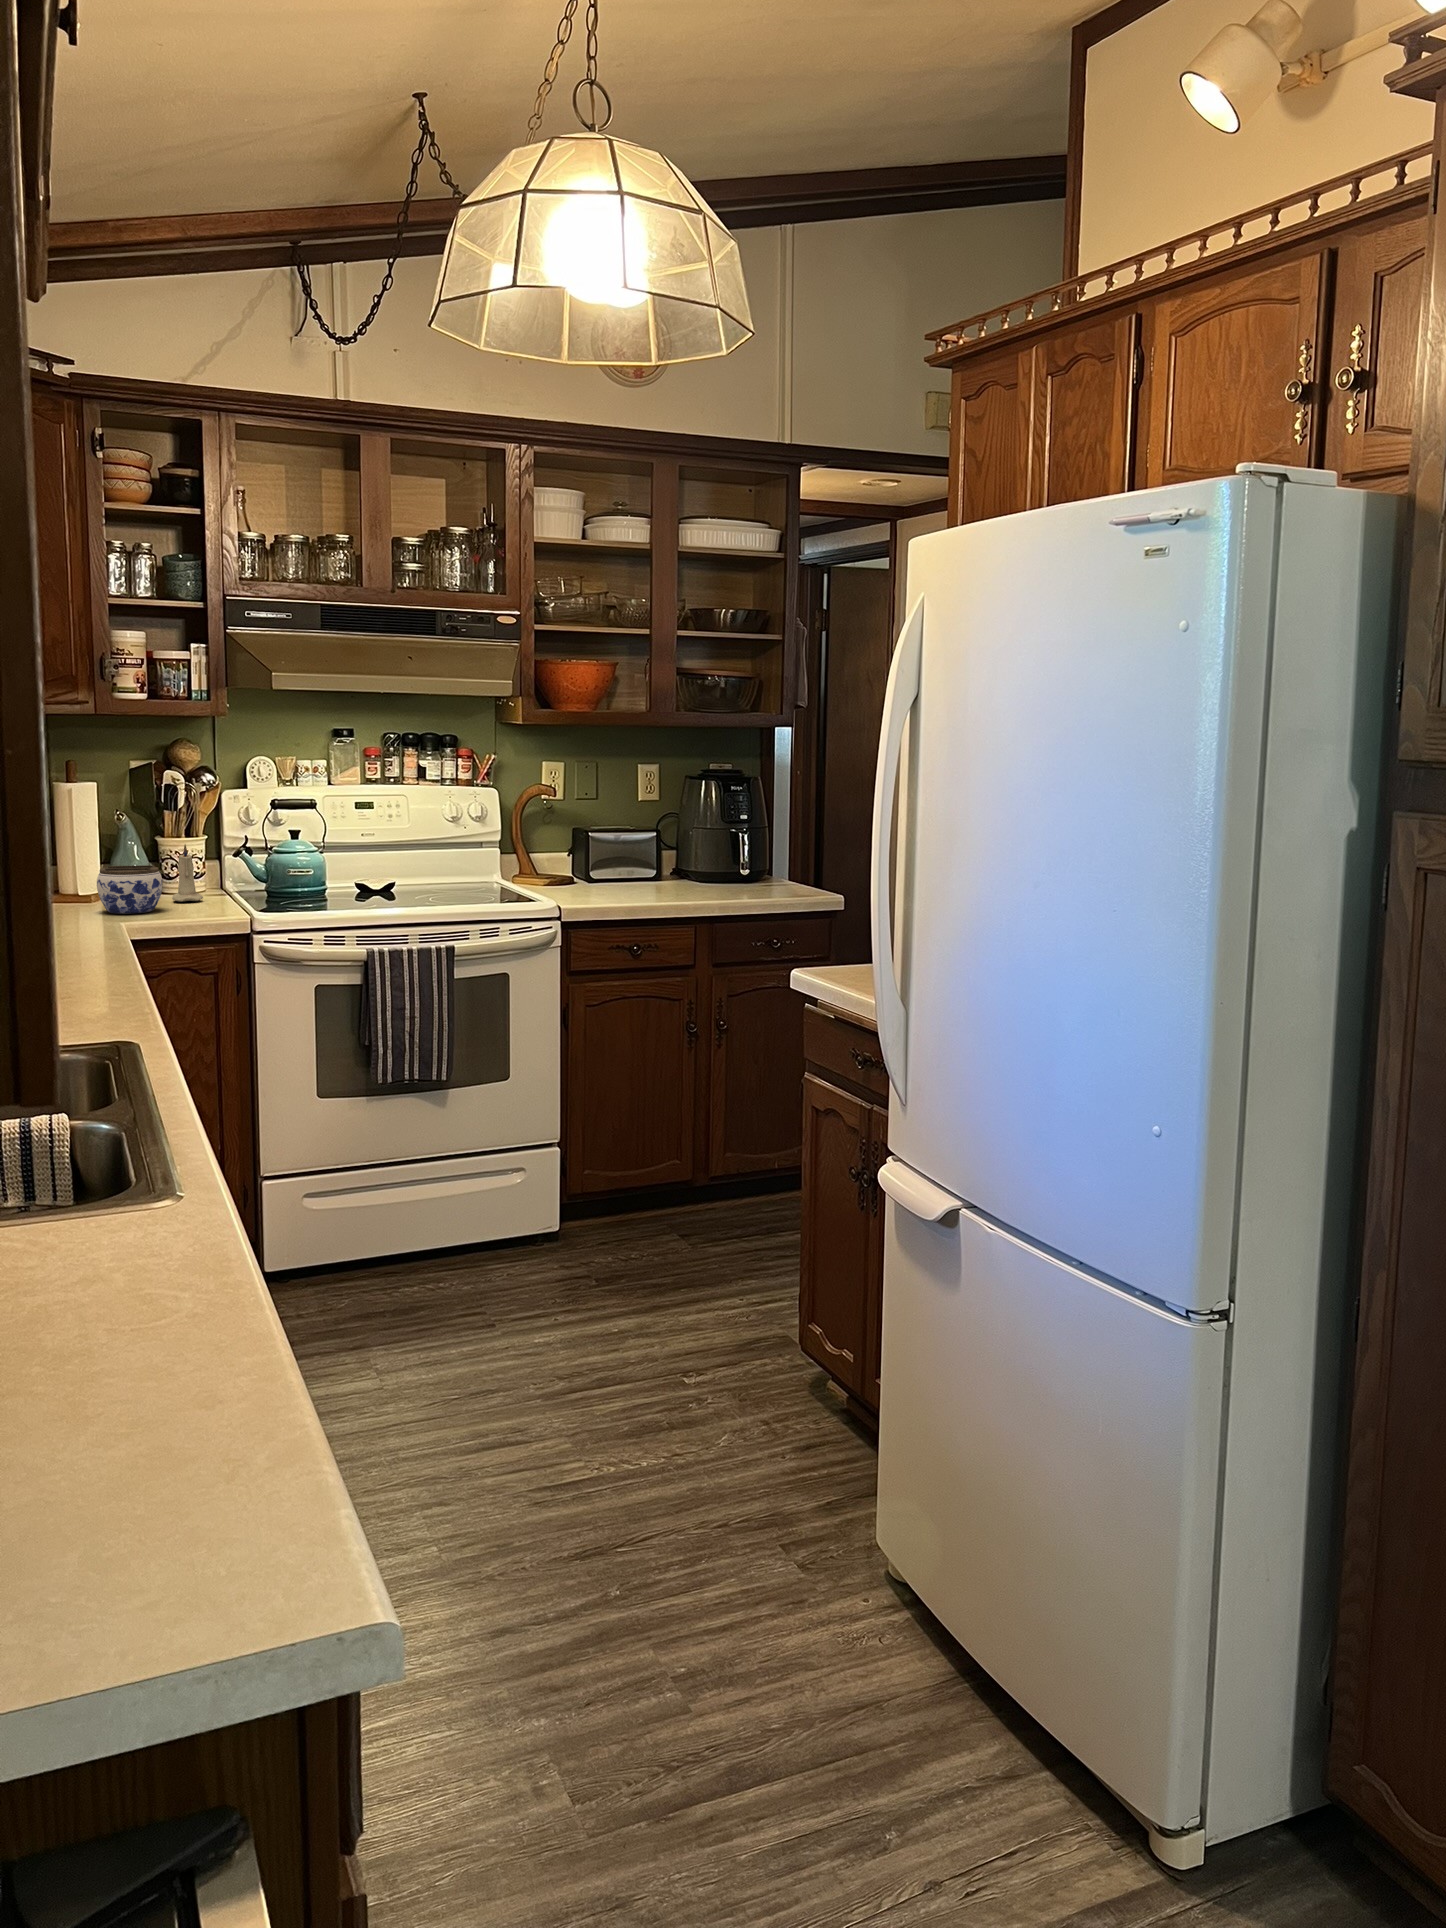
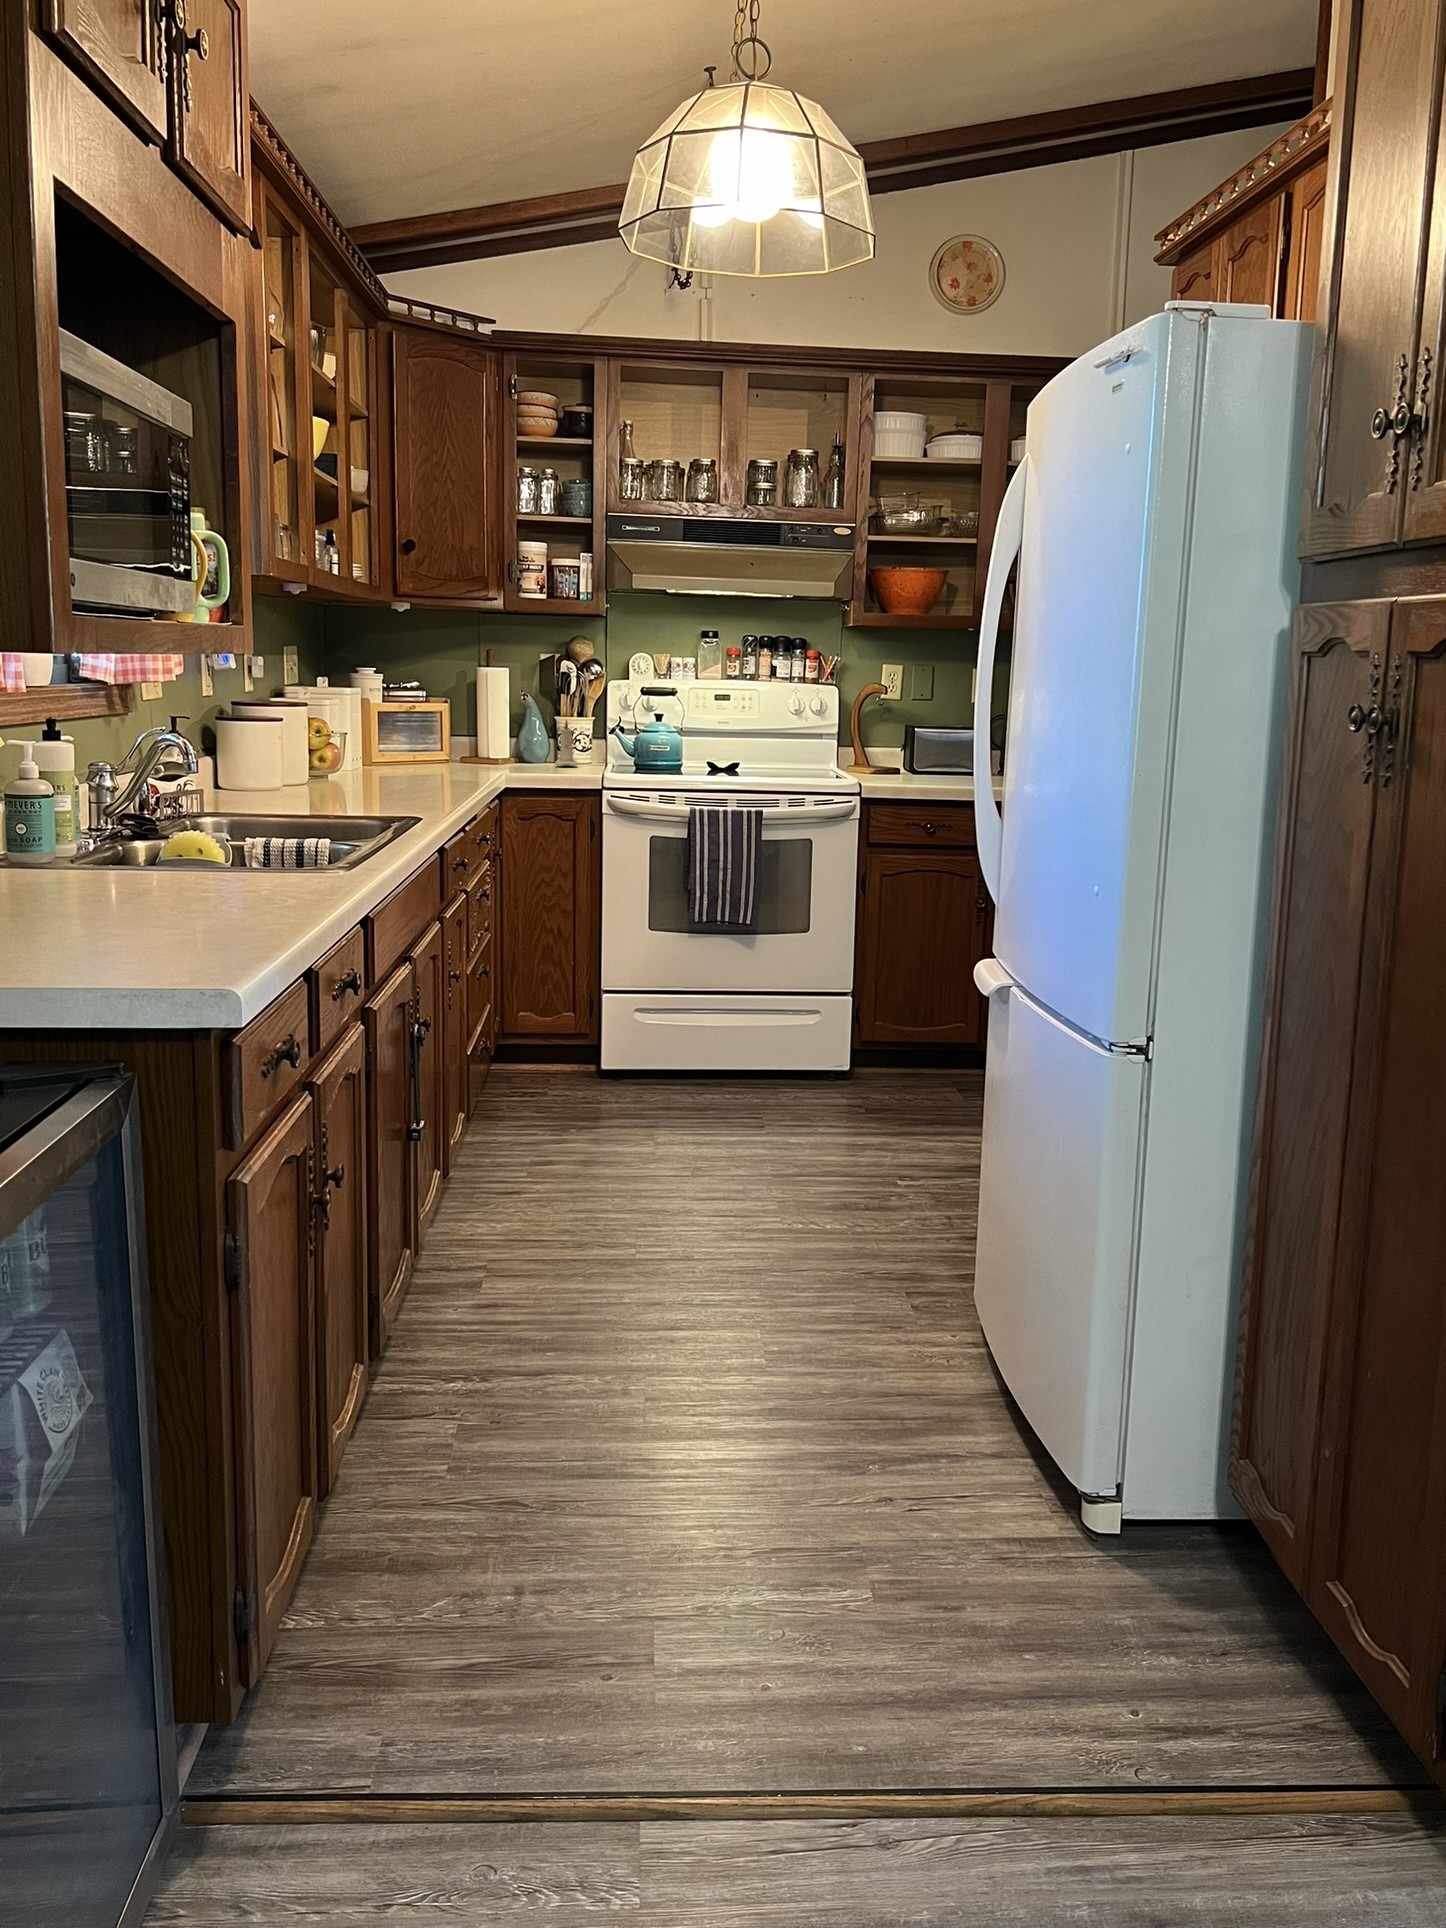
jar: present [97,865,162,914] -> none [493,733,542,770]

